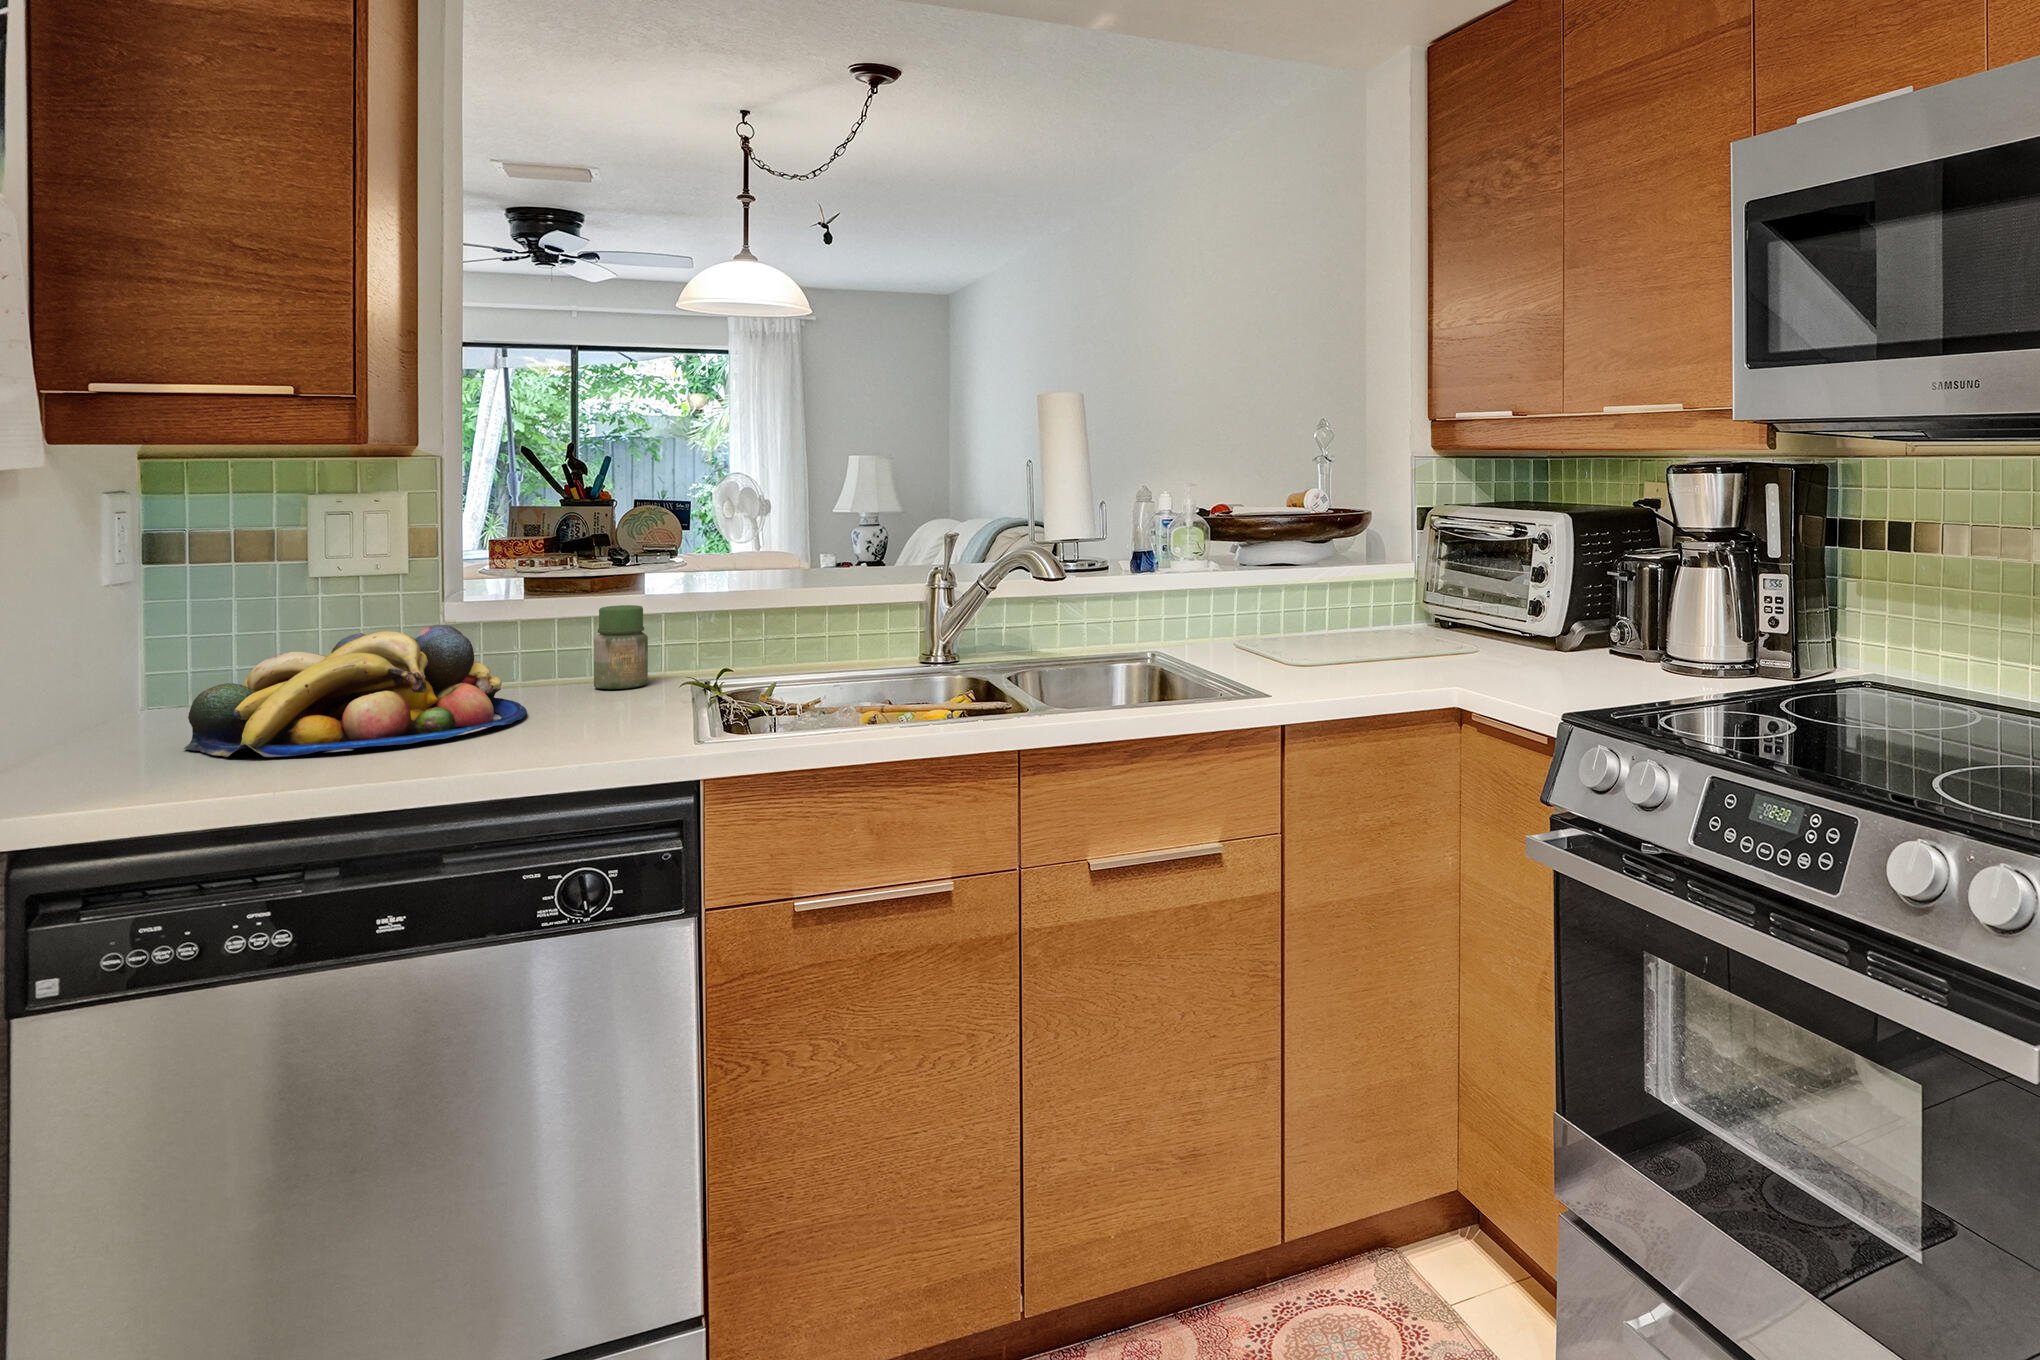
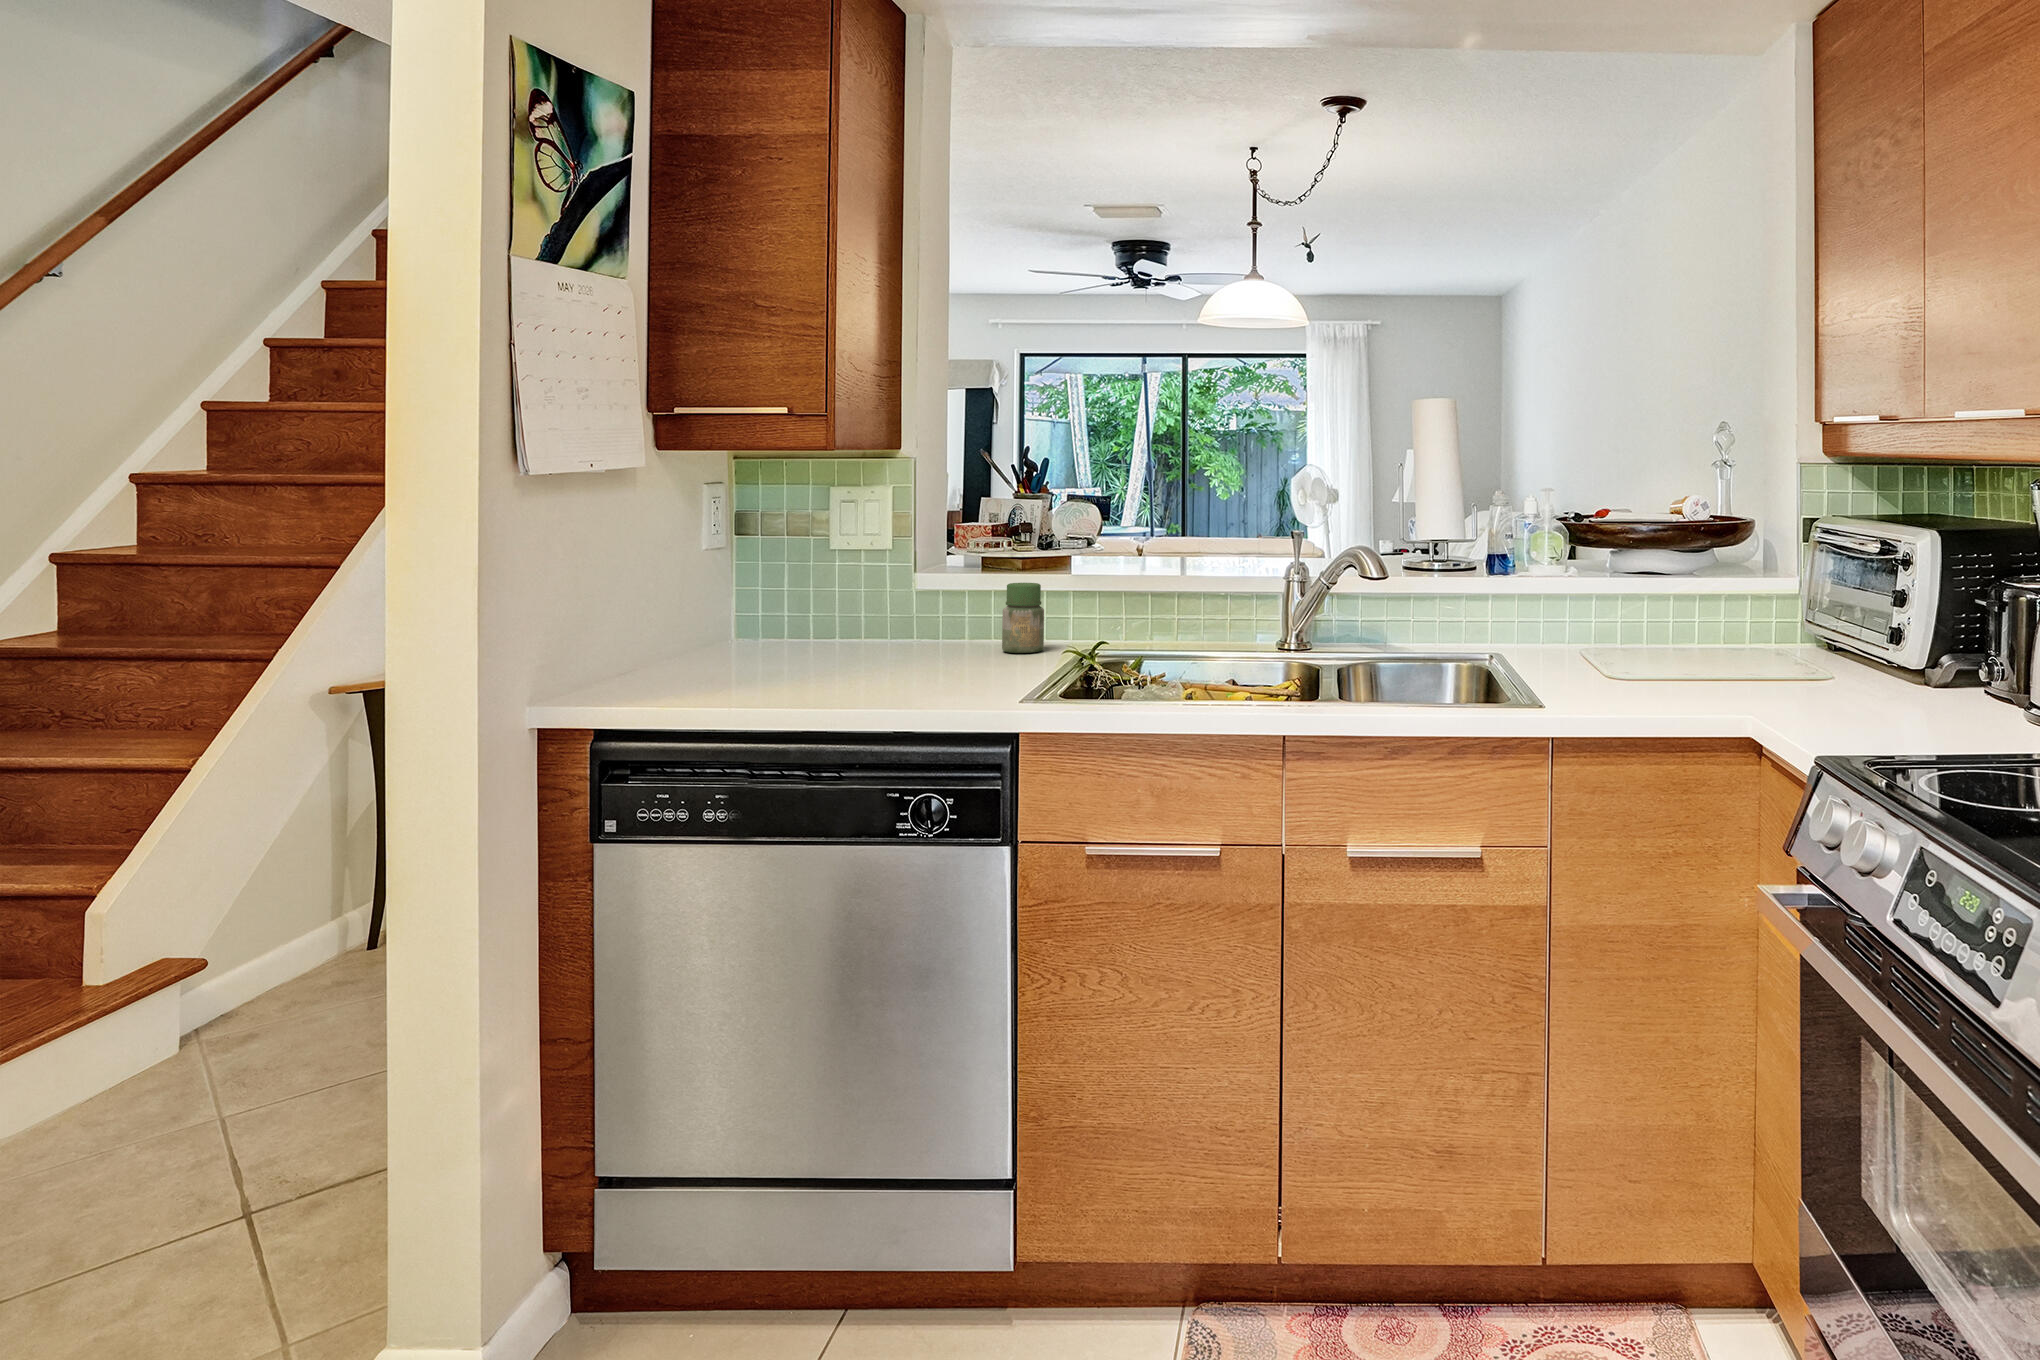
fruit bowl: present [184,625,527,757] -> none [698,591,934,684]

